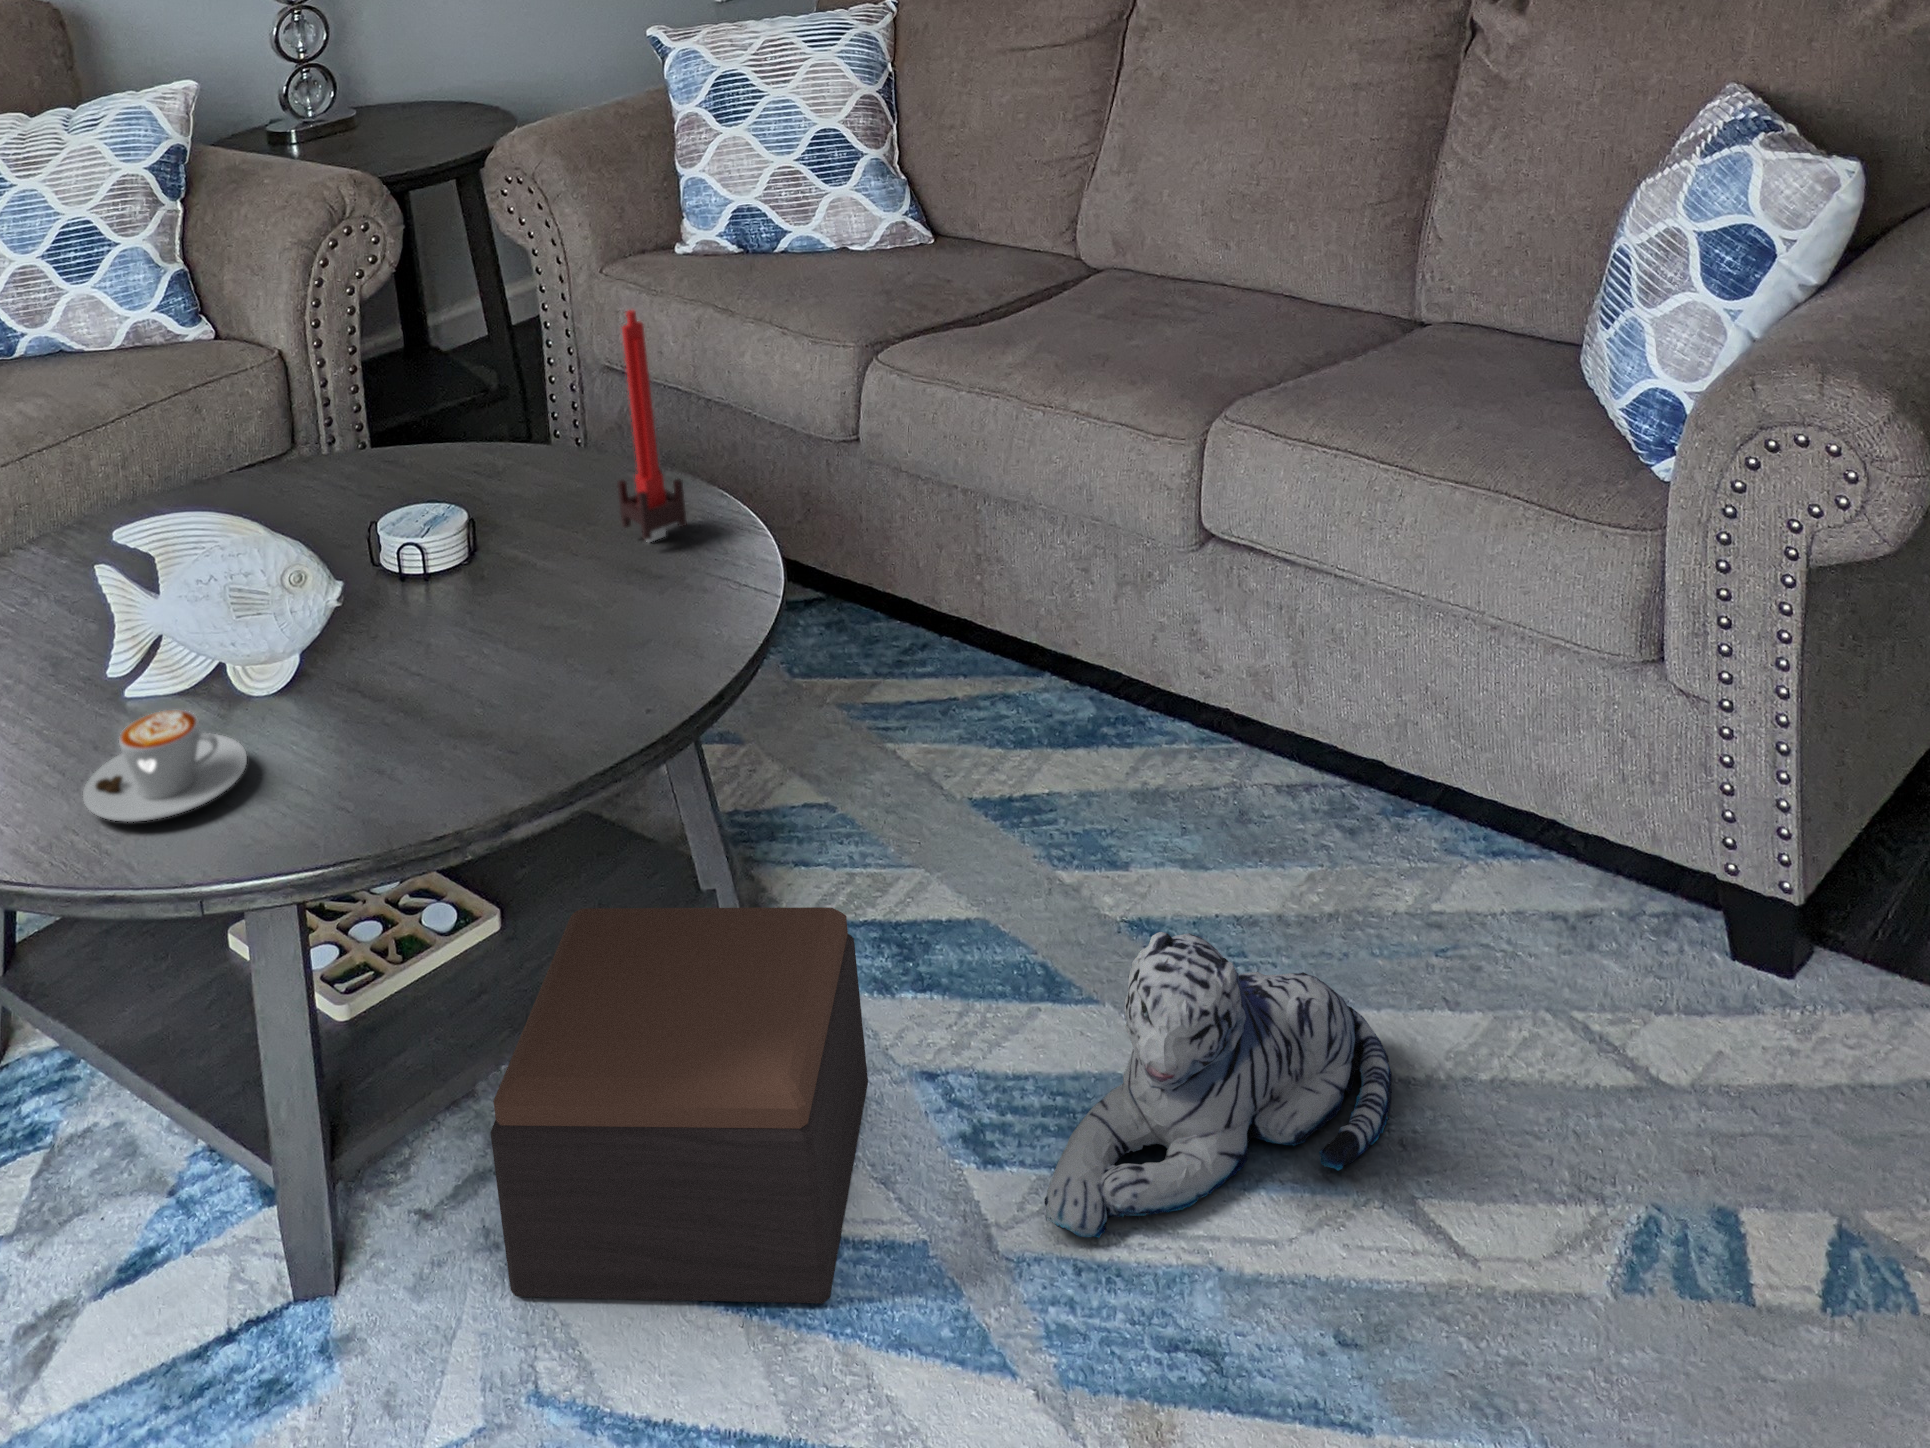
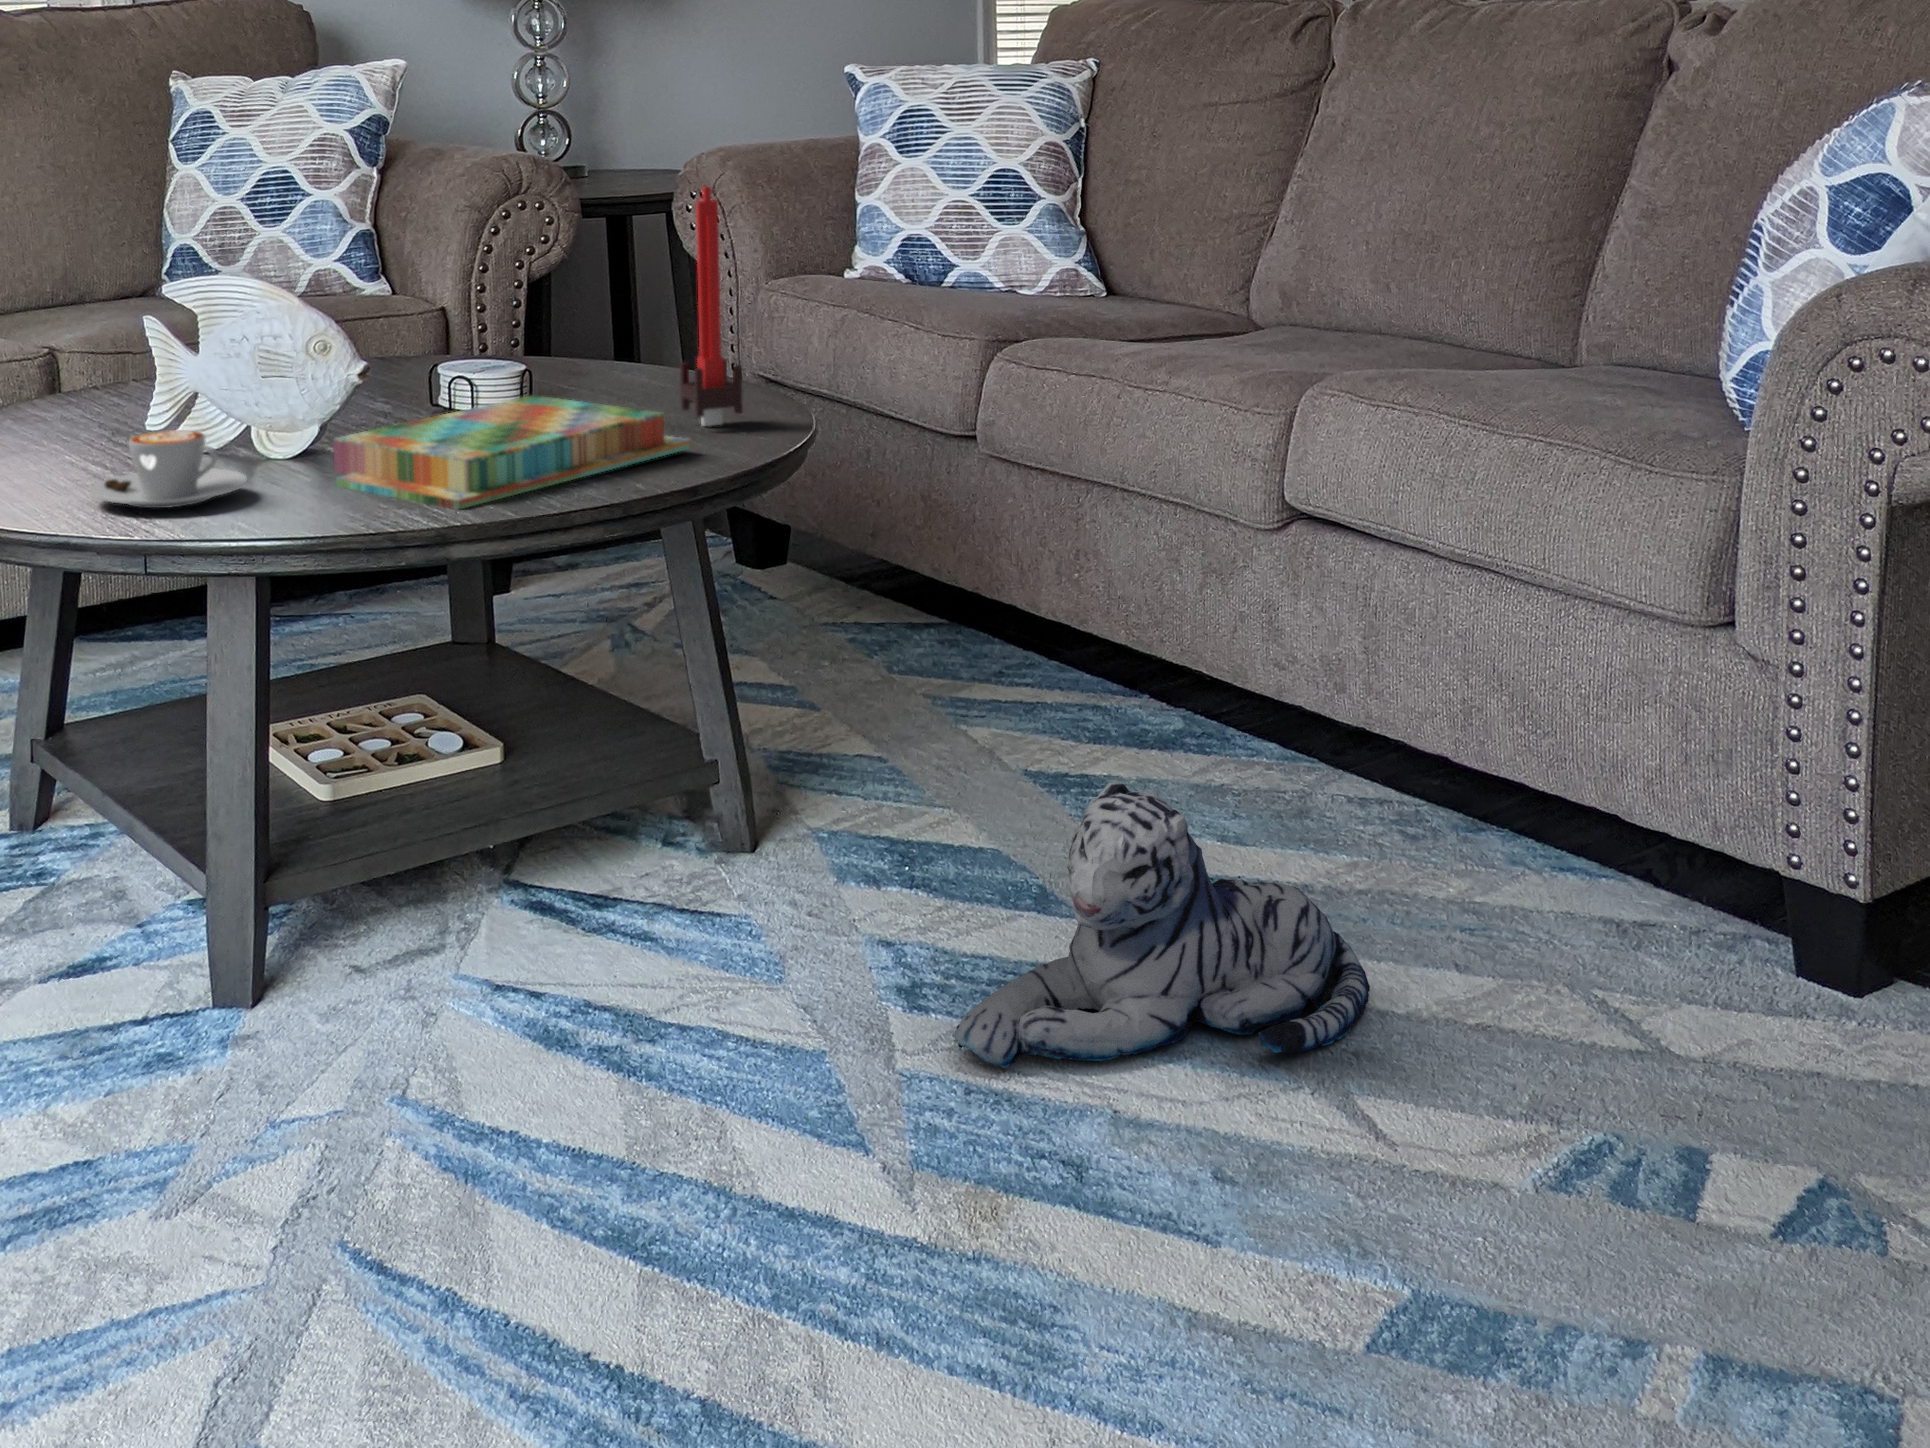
board game: none [315,549,661,758] -> present [333,395,691,509]
footstool: present [490,907,868,1304] -> none [411,715,824,1074]

